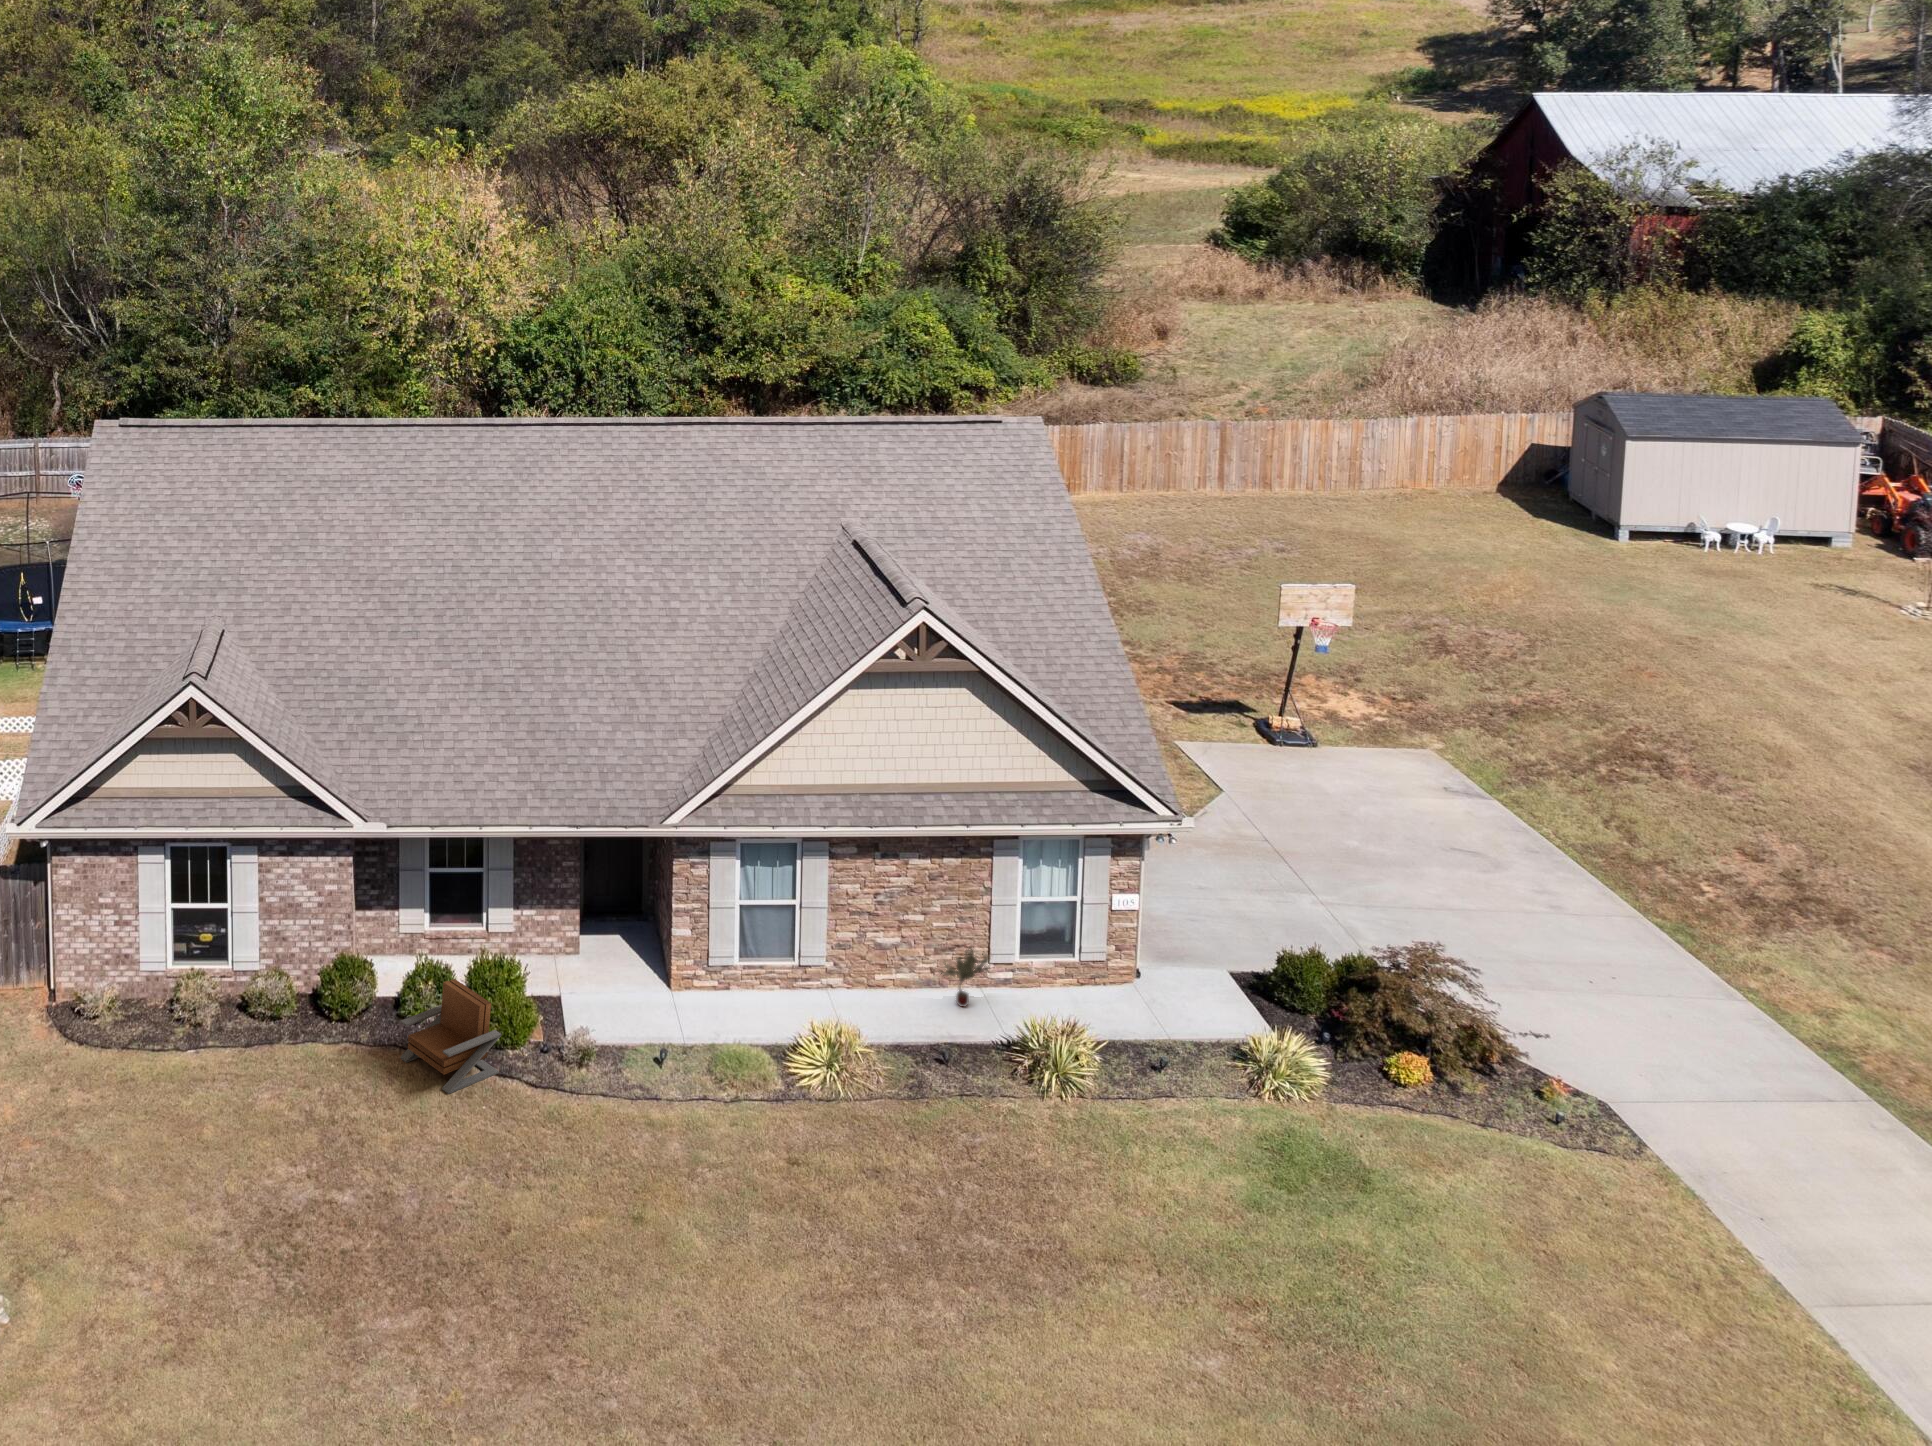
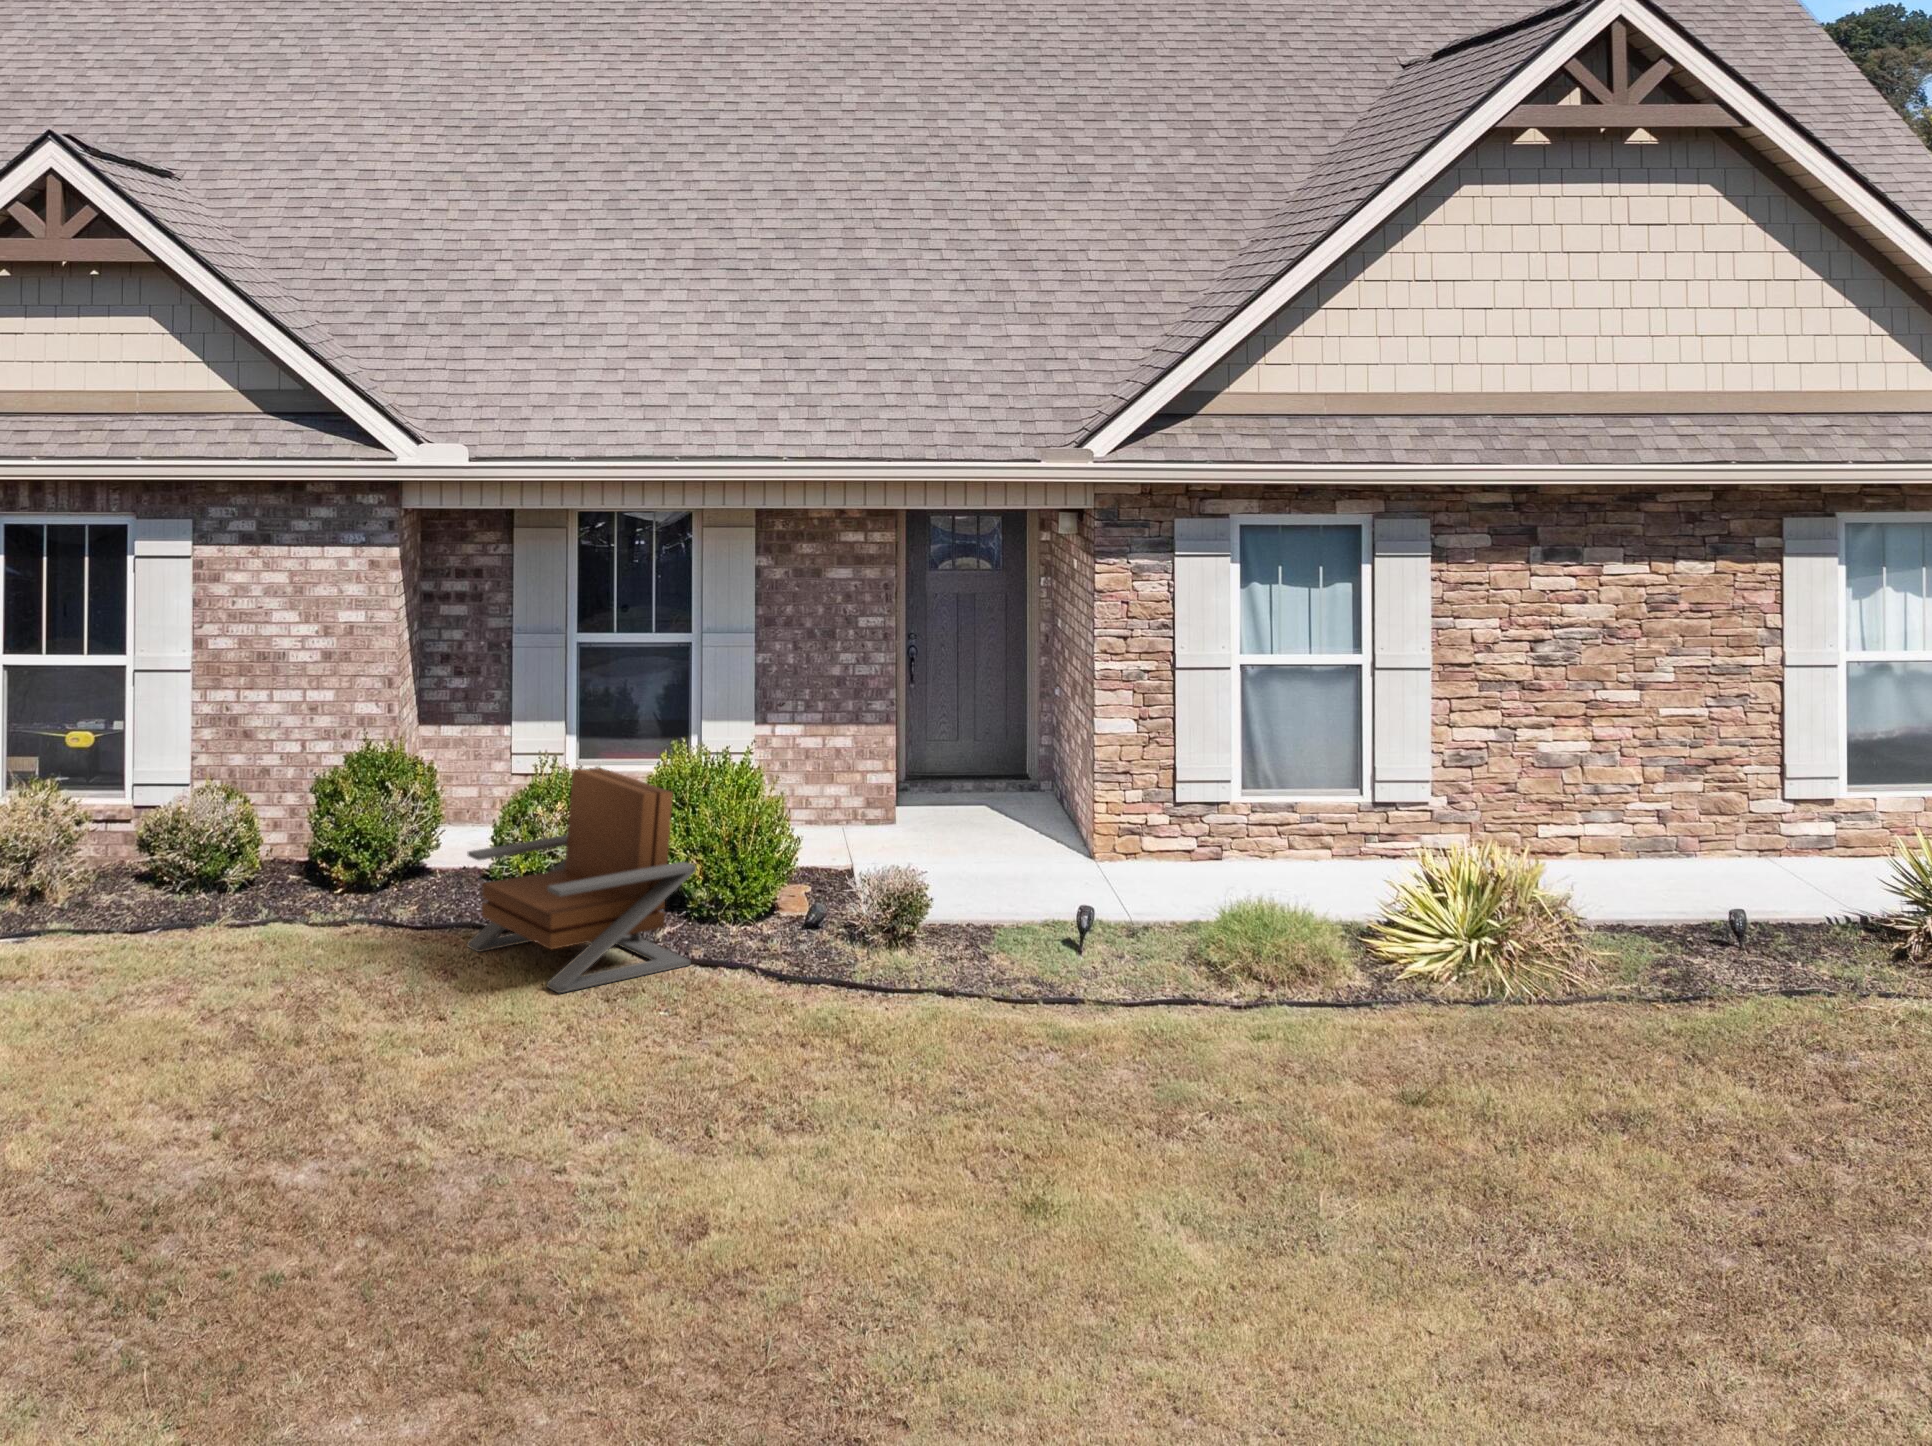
potted tree: present [938,946,990,1007] -> none [1680,739,1796,882]

